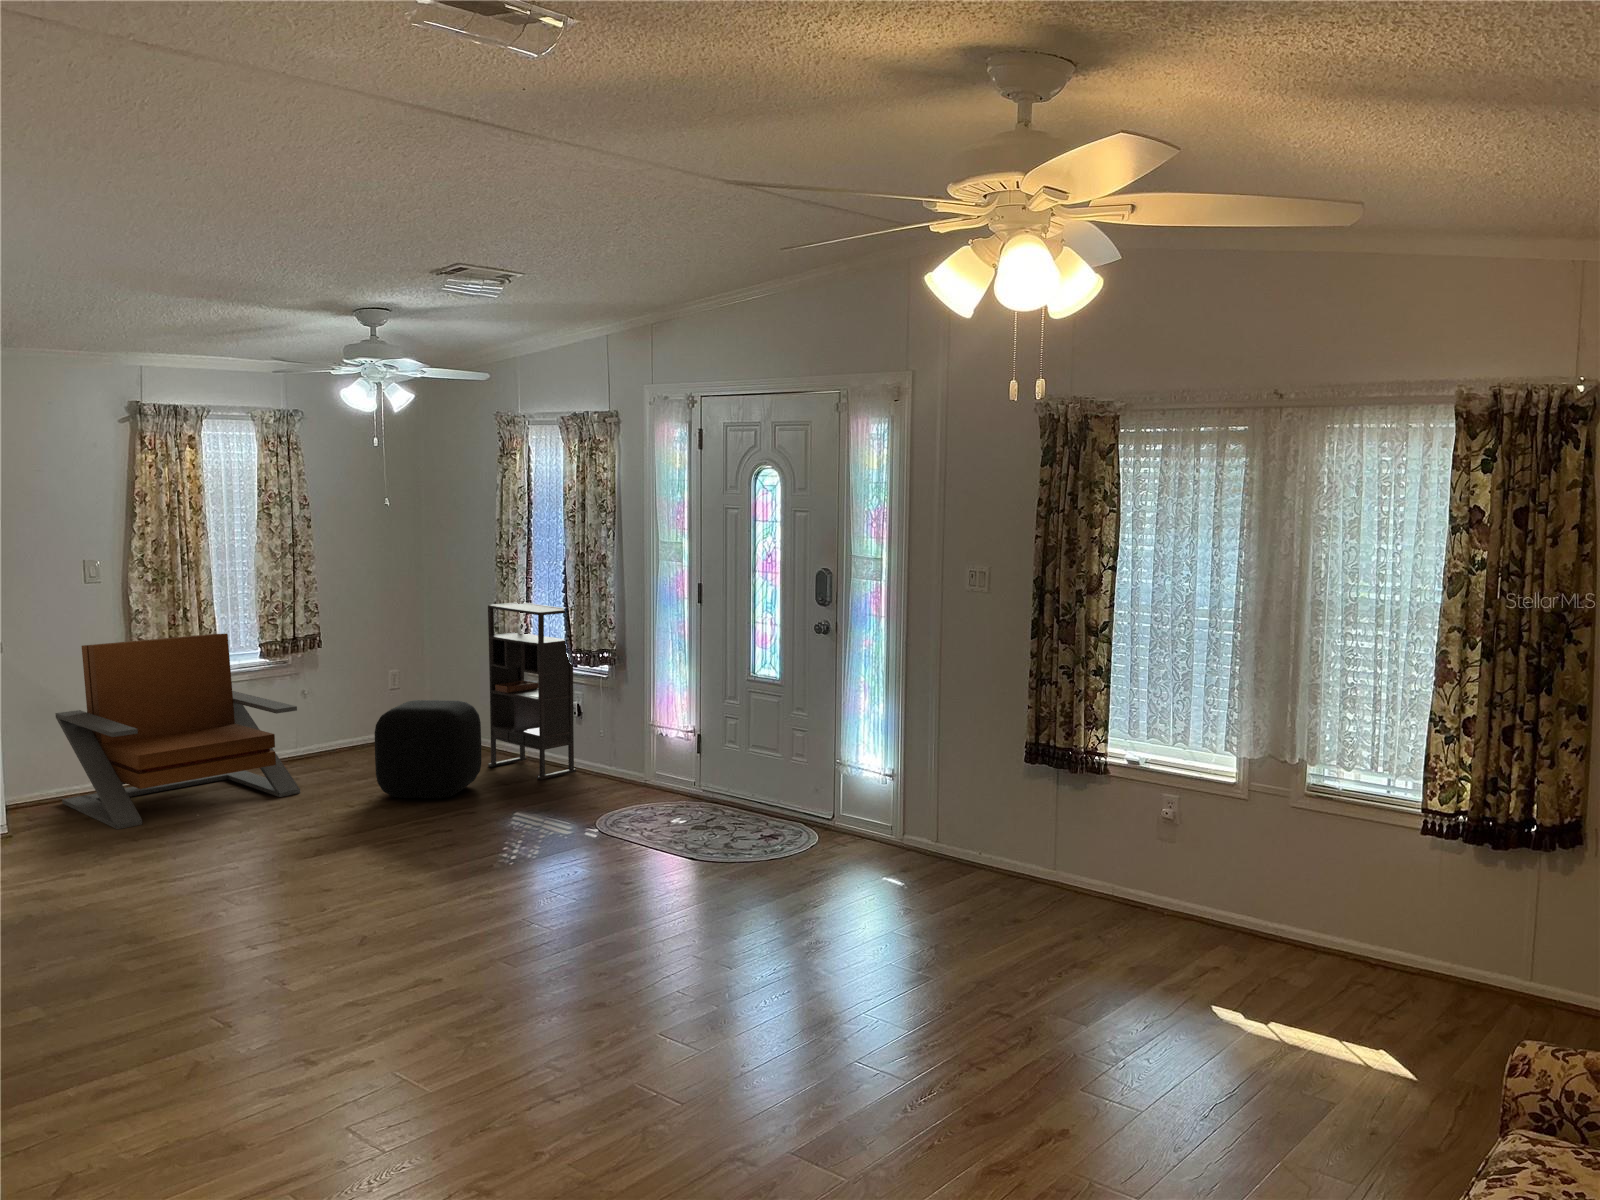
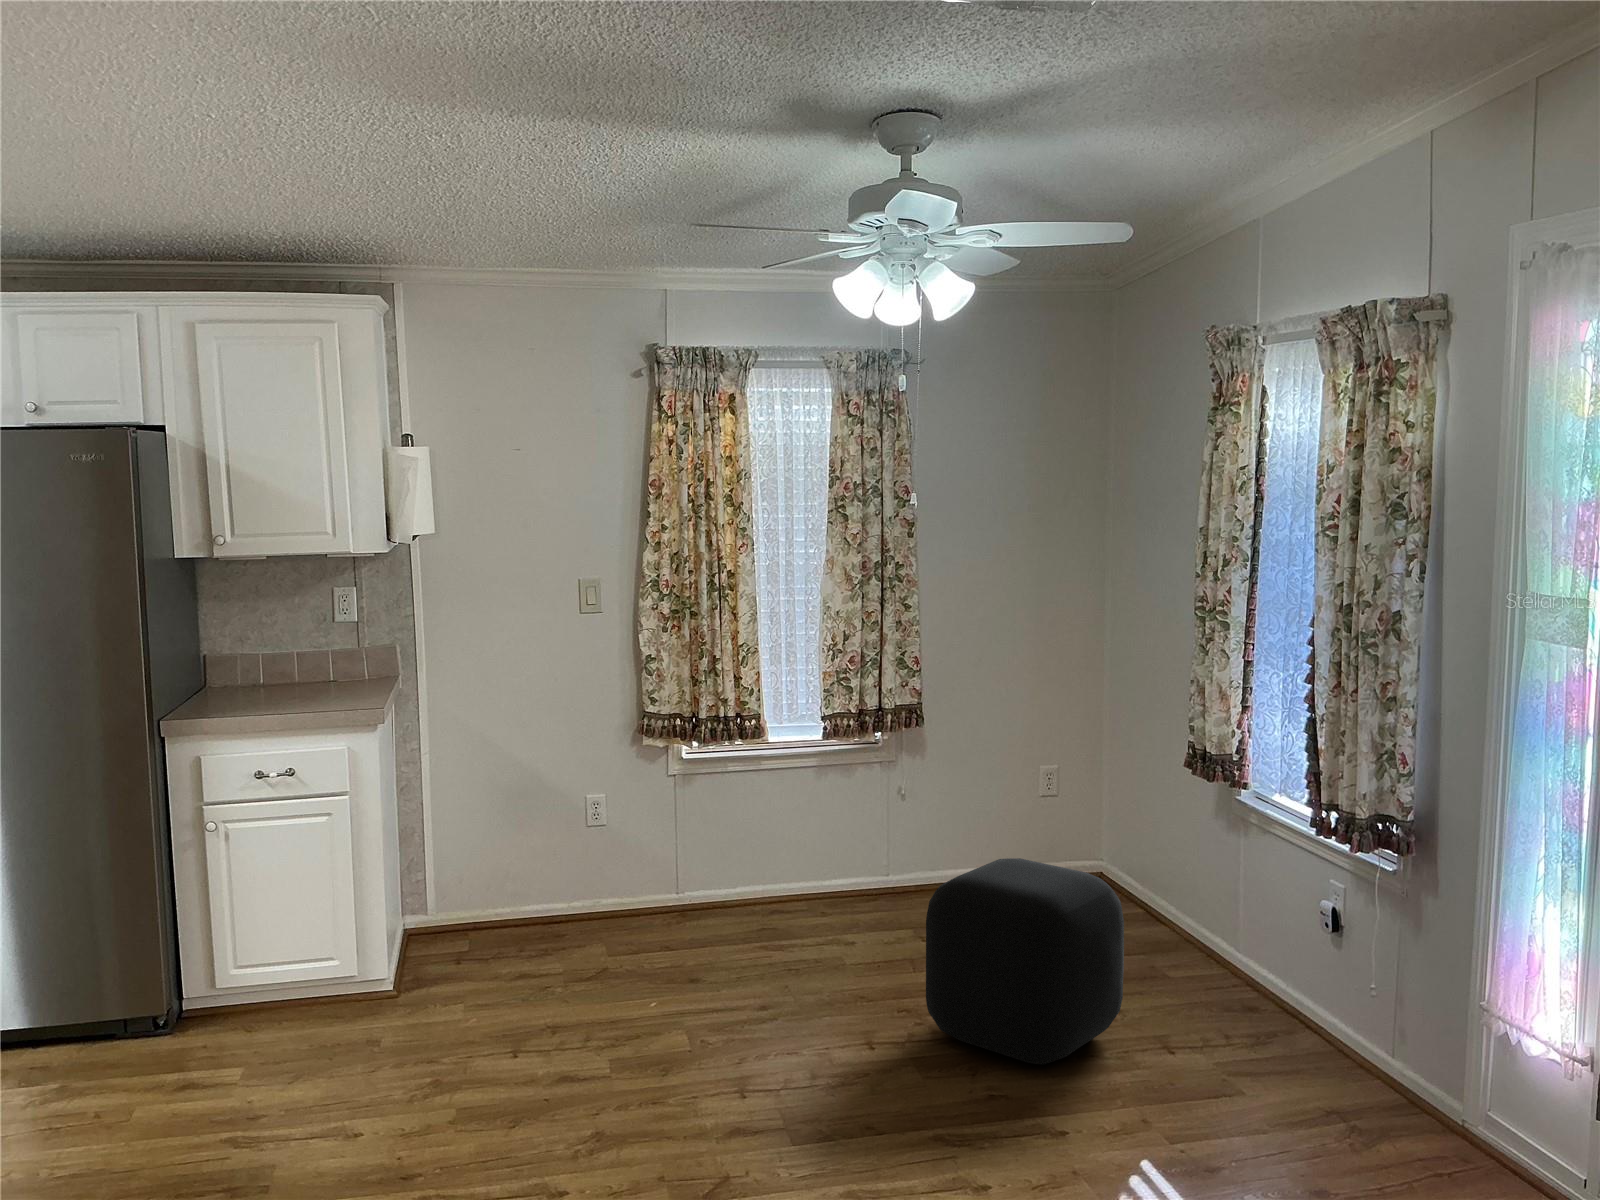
bookshelf: present [488,603,576,780] -> none [1157,685,1332,1051]
lounge chair: present [55,634,300,829] -> none [529,699,826,1011]

